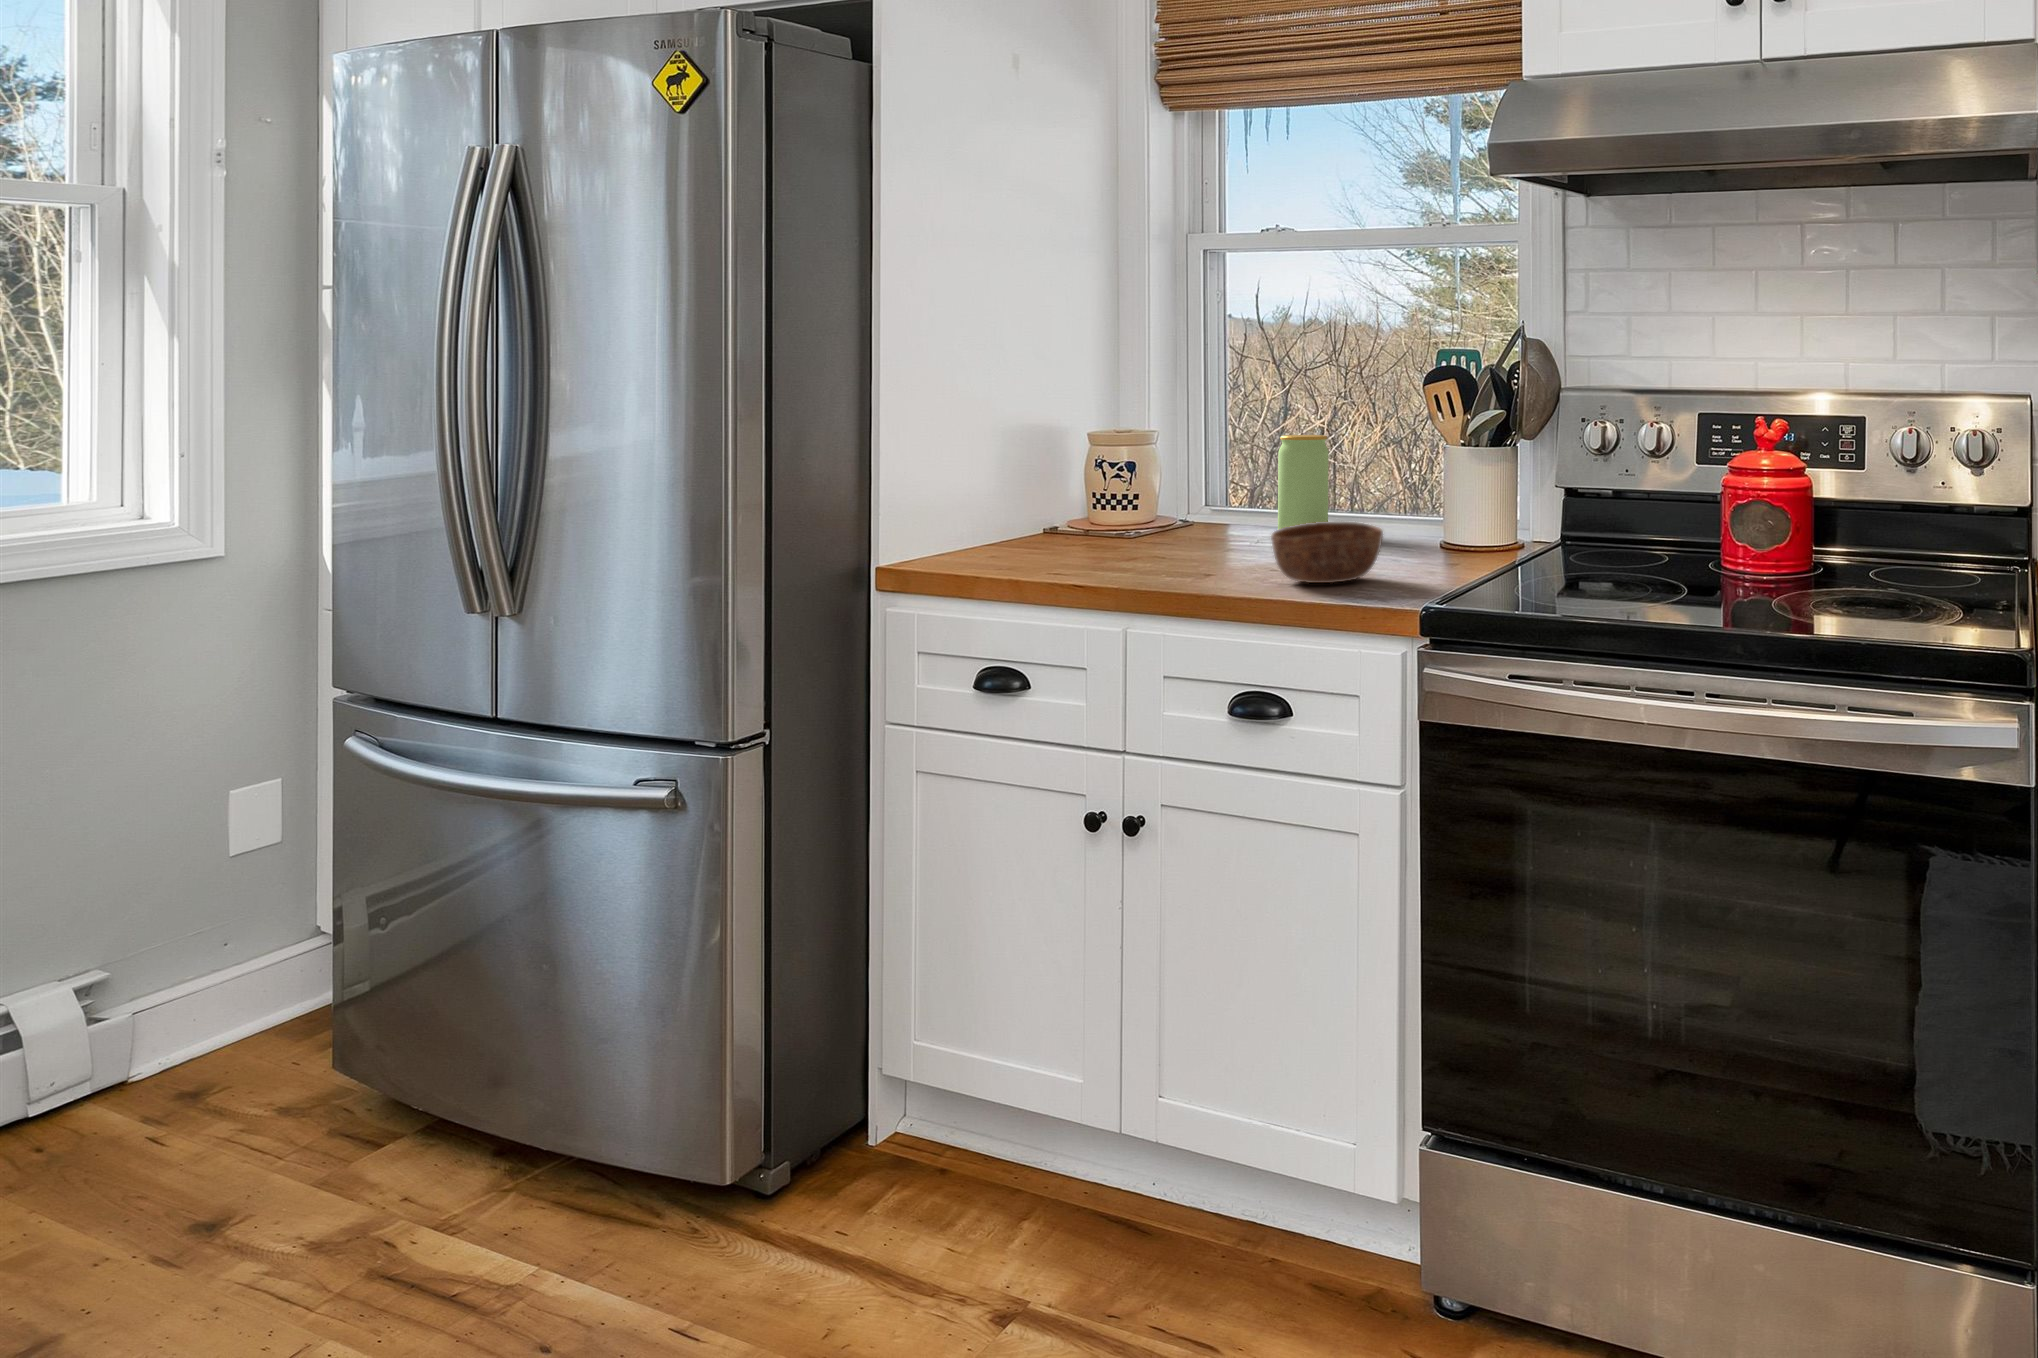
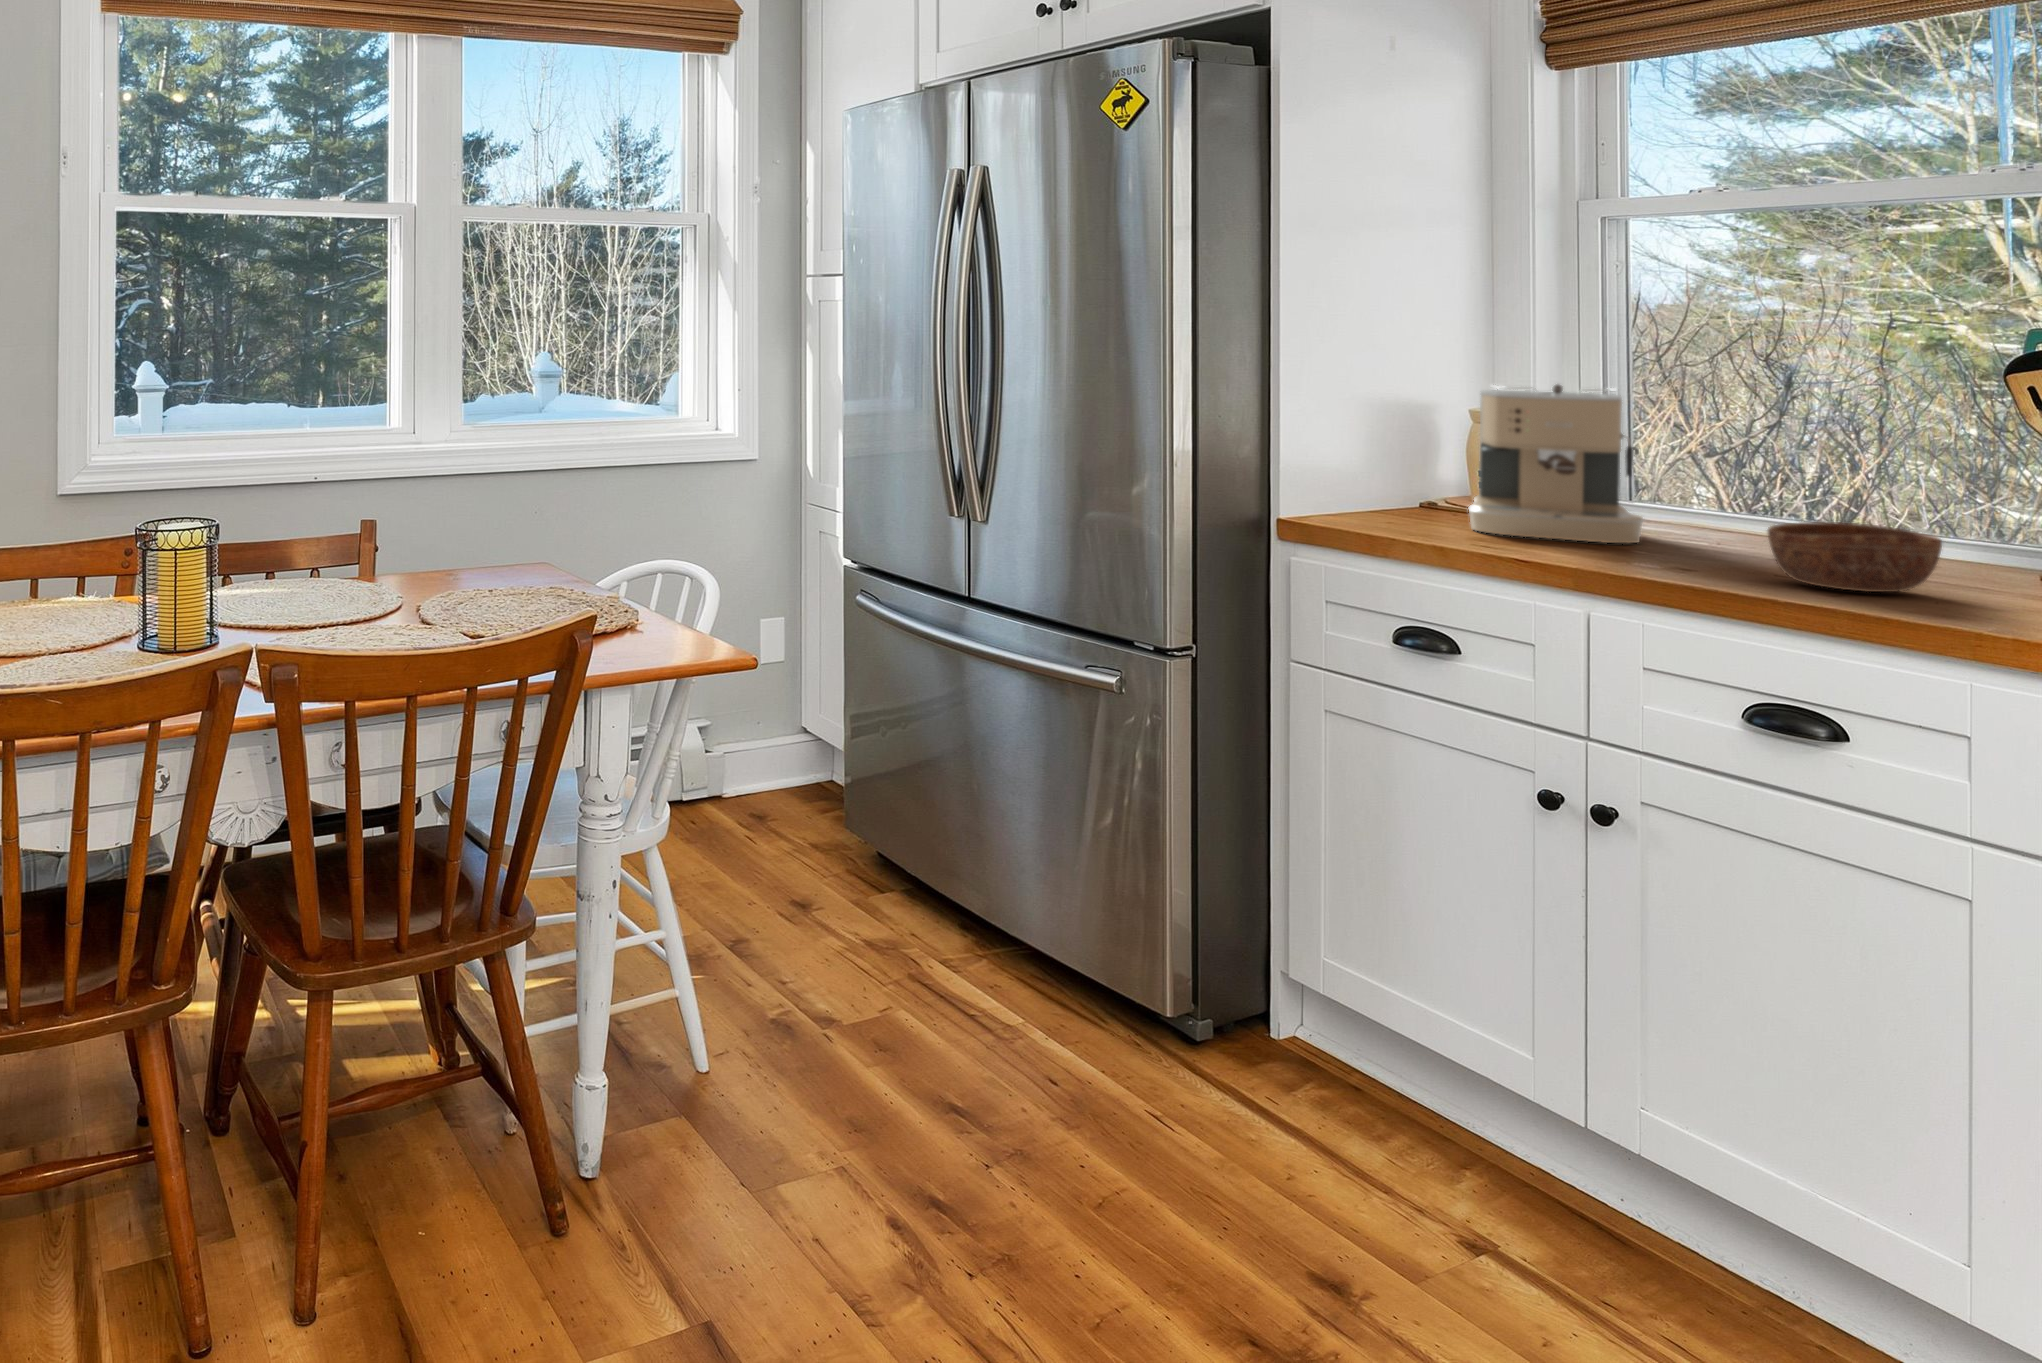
coffee maker: none [1066,407,1208,560] -> present [1469,385,1643,543]
jar: present [1278,435,1329,530] -> none [1721,422,1799,537]

